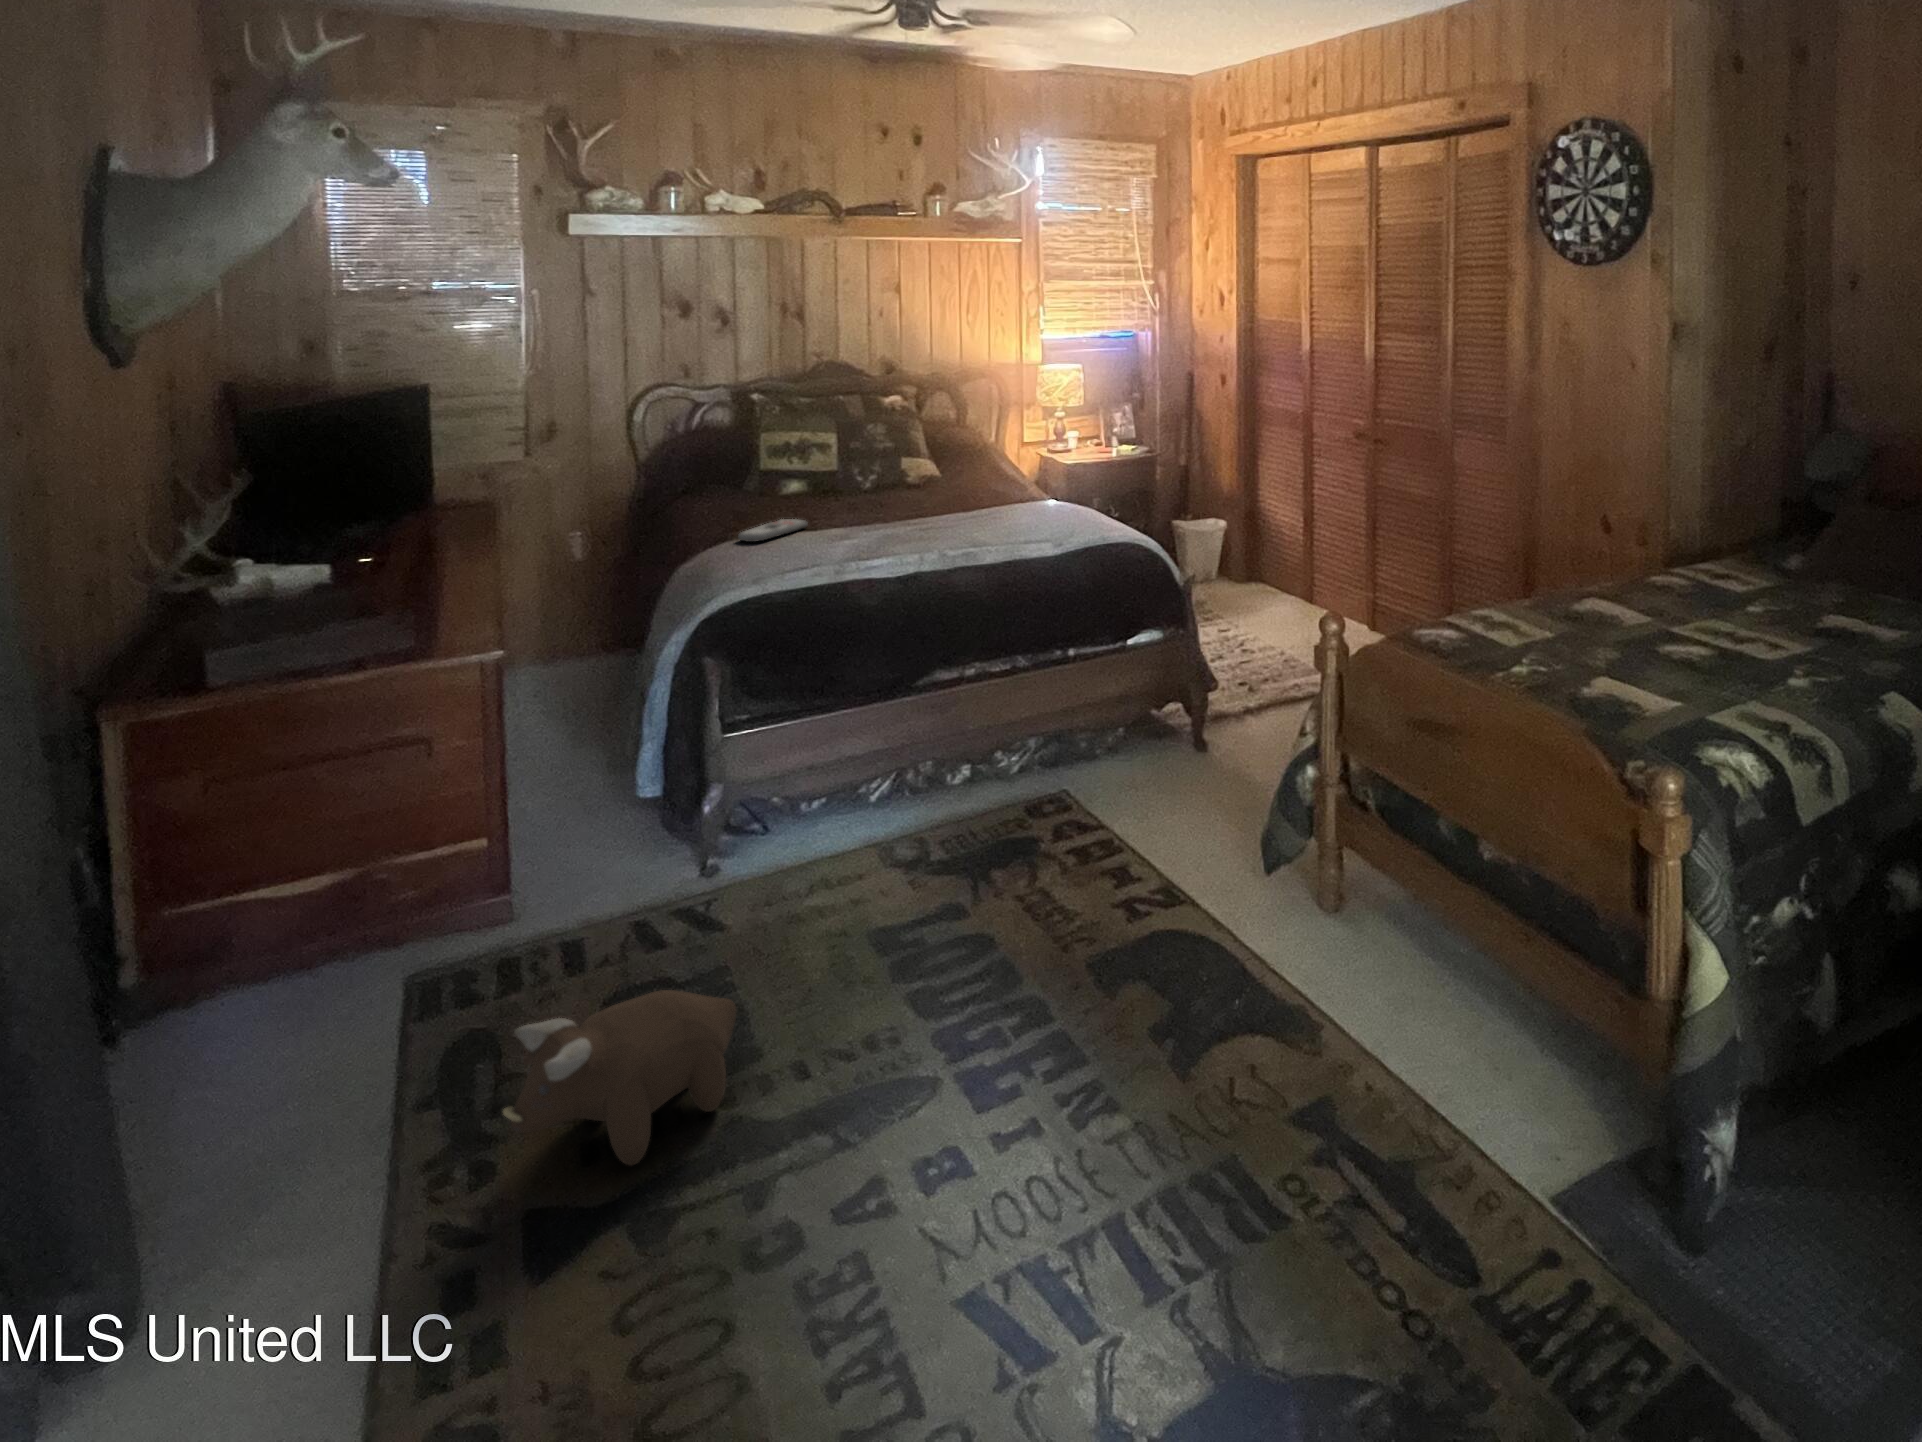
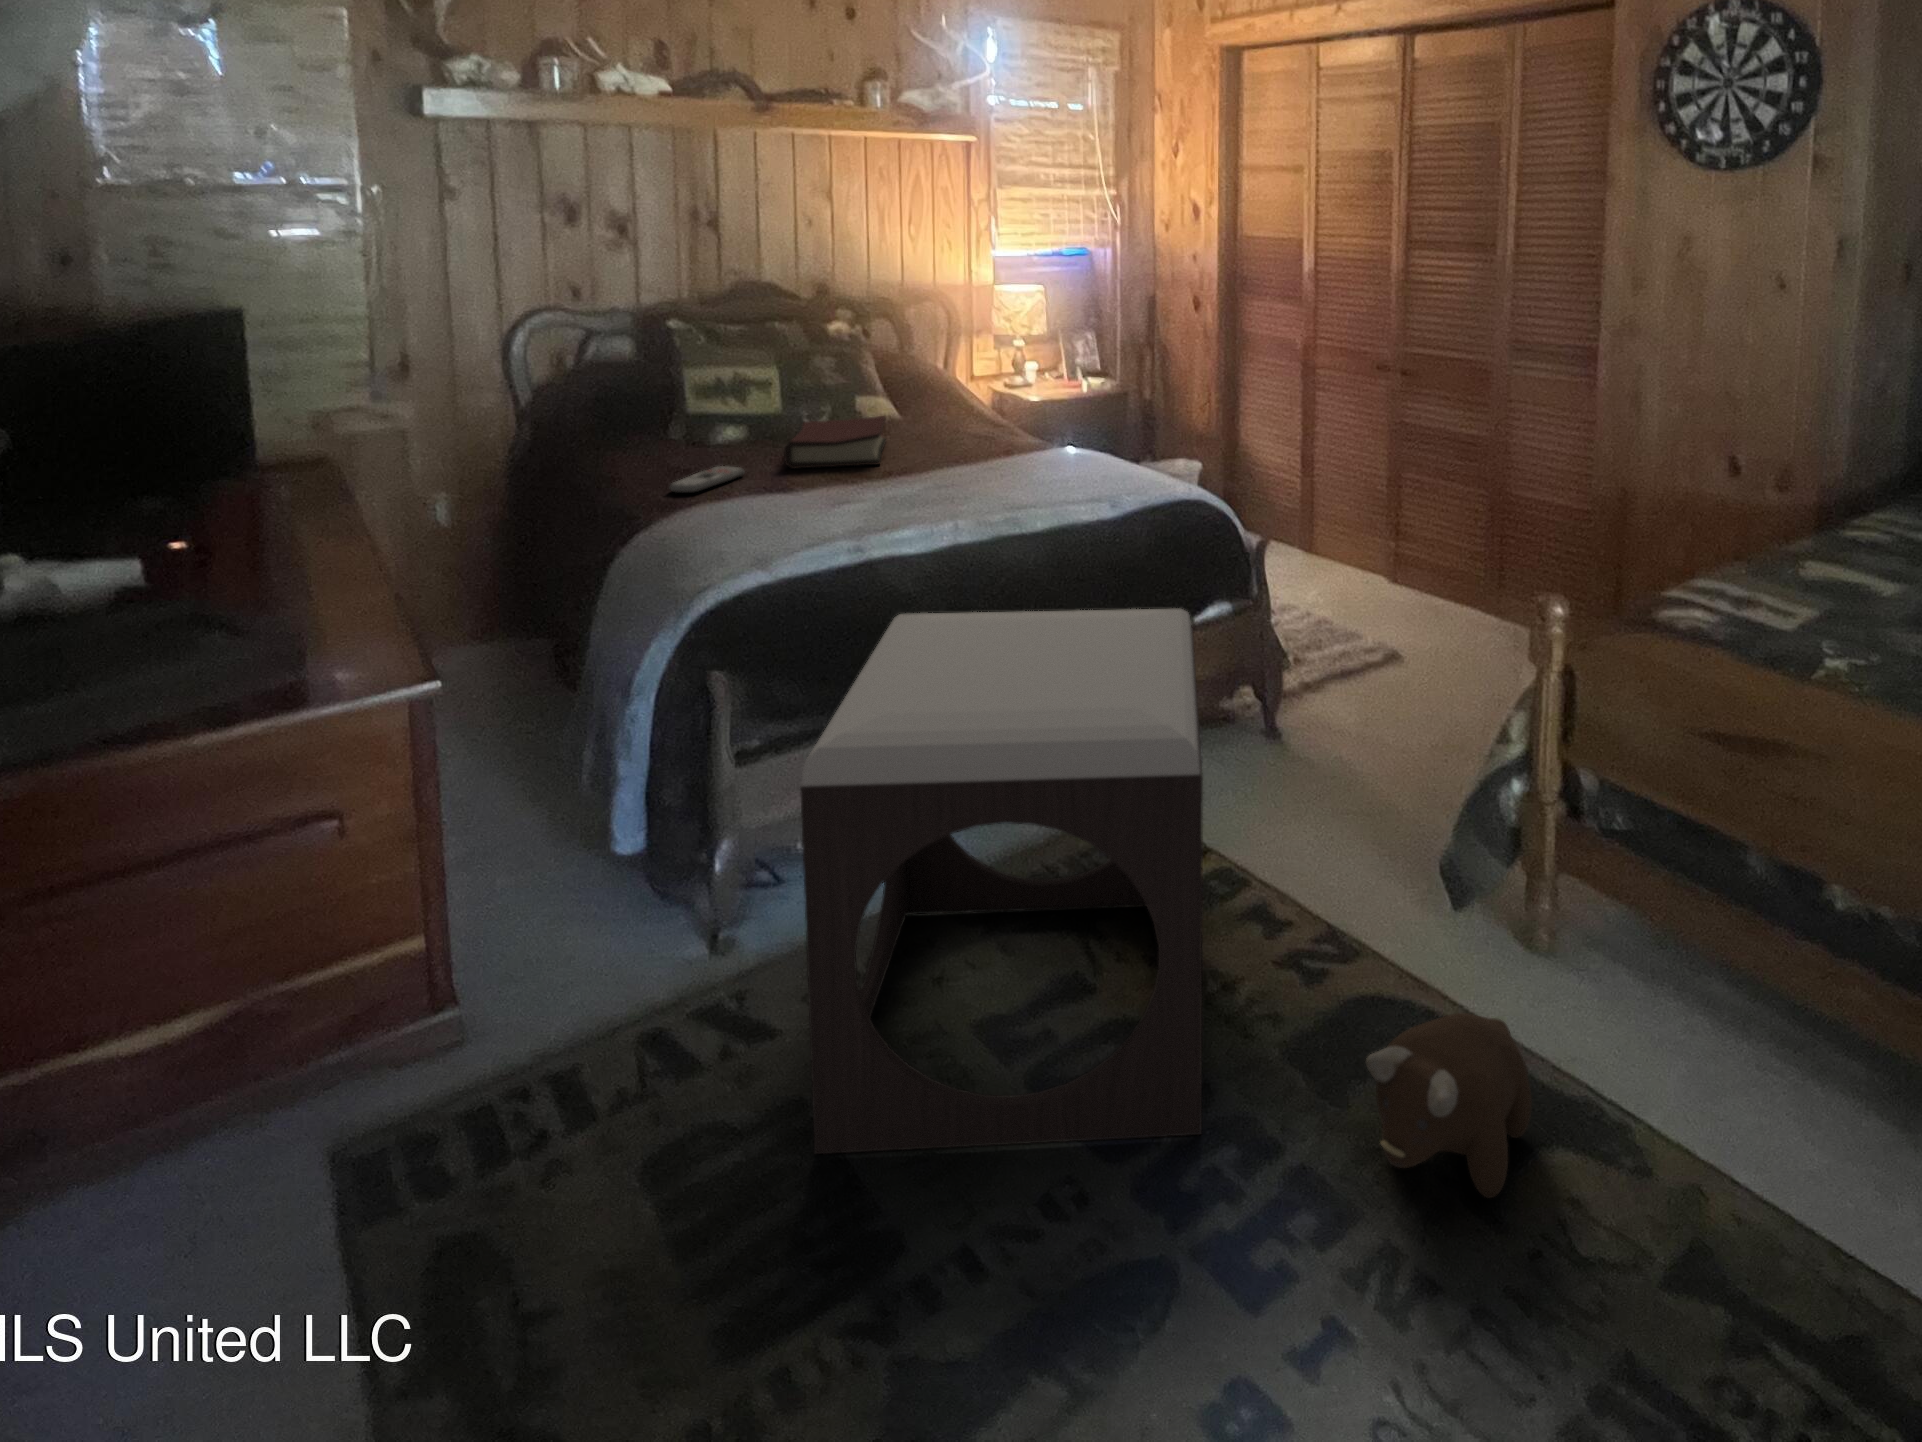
hardback book: none [845,476,938,522] -> present [784,416,886,469]
footstool: none [851,635,1224,1154] -> present [800,608,1203,1154]
plush toy: present [503,990,736,1165] -> present [1366,1013,1532,1198]

